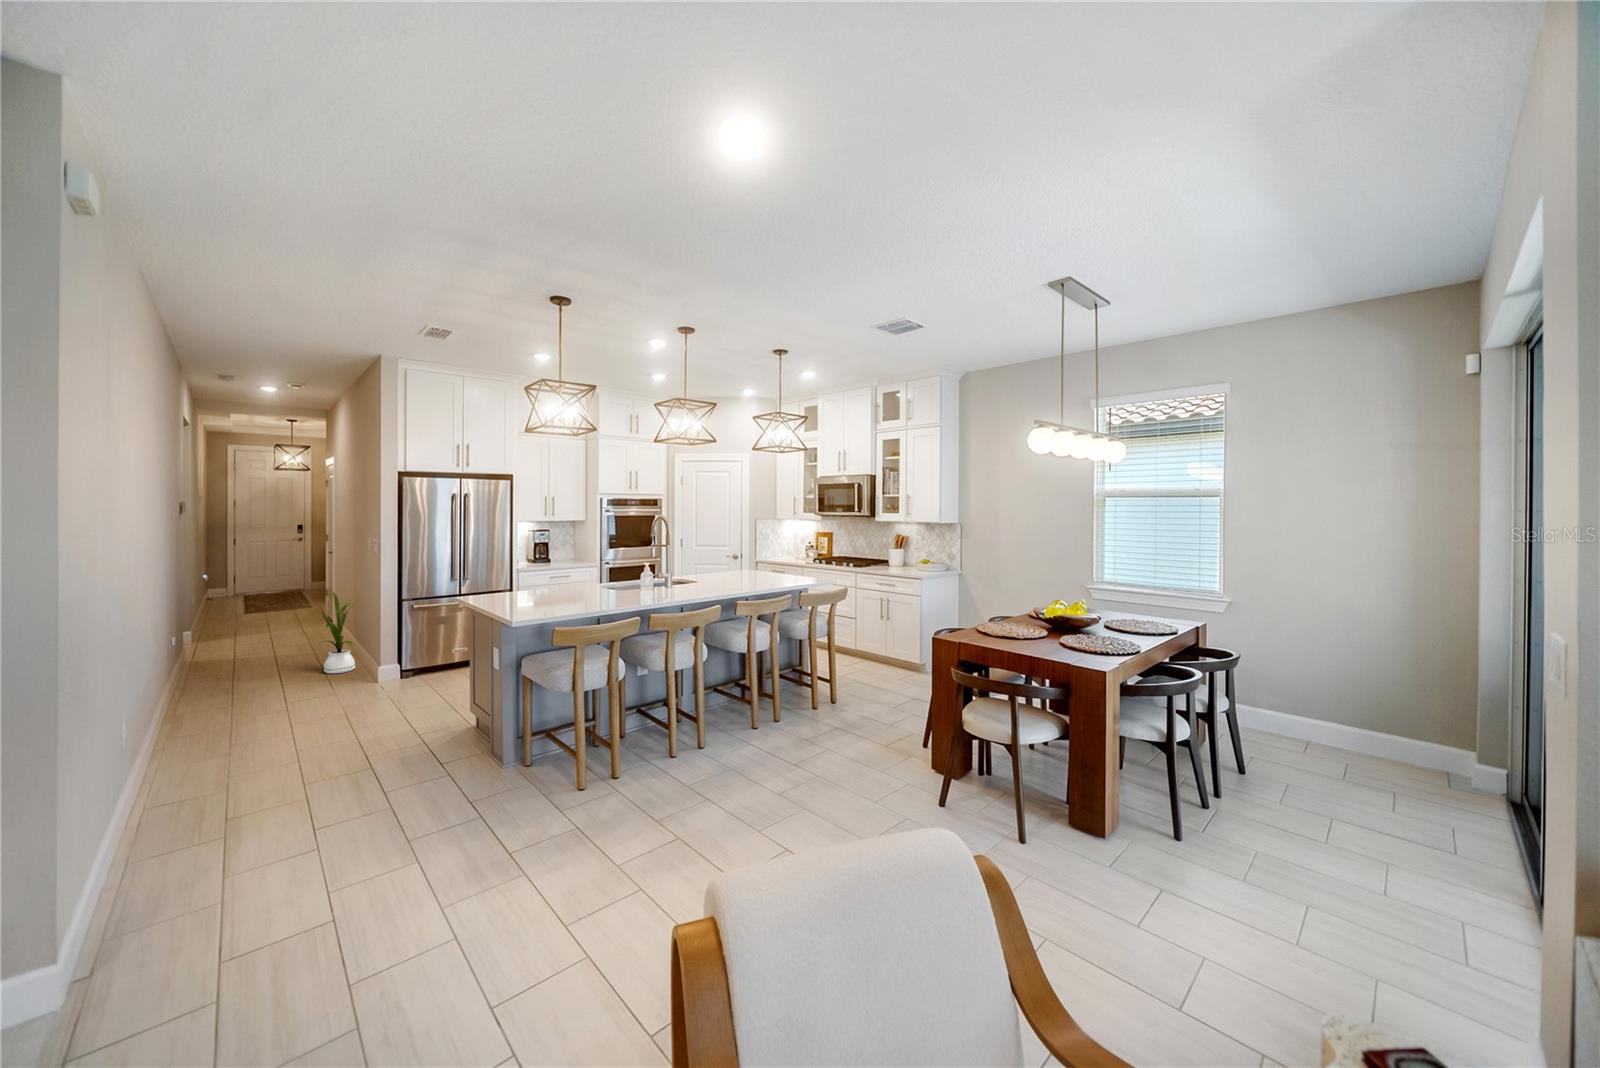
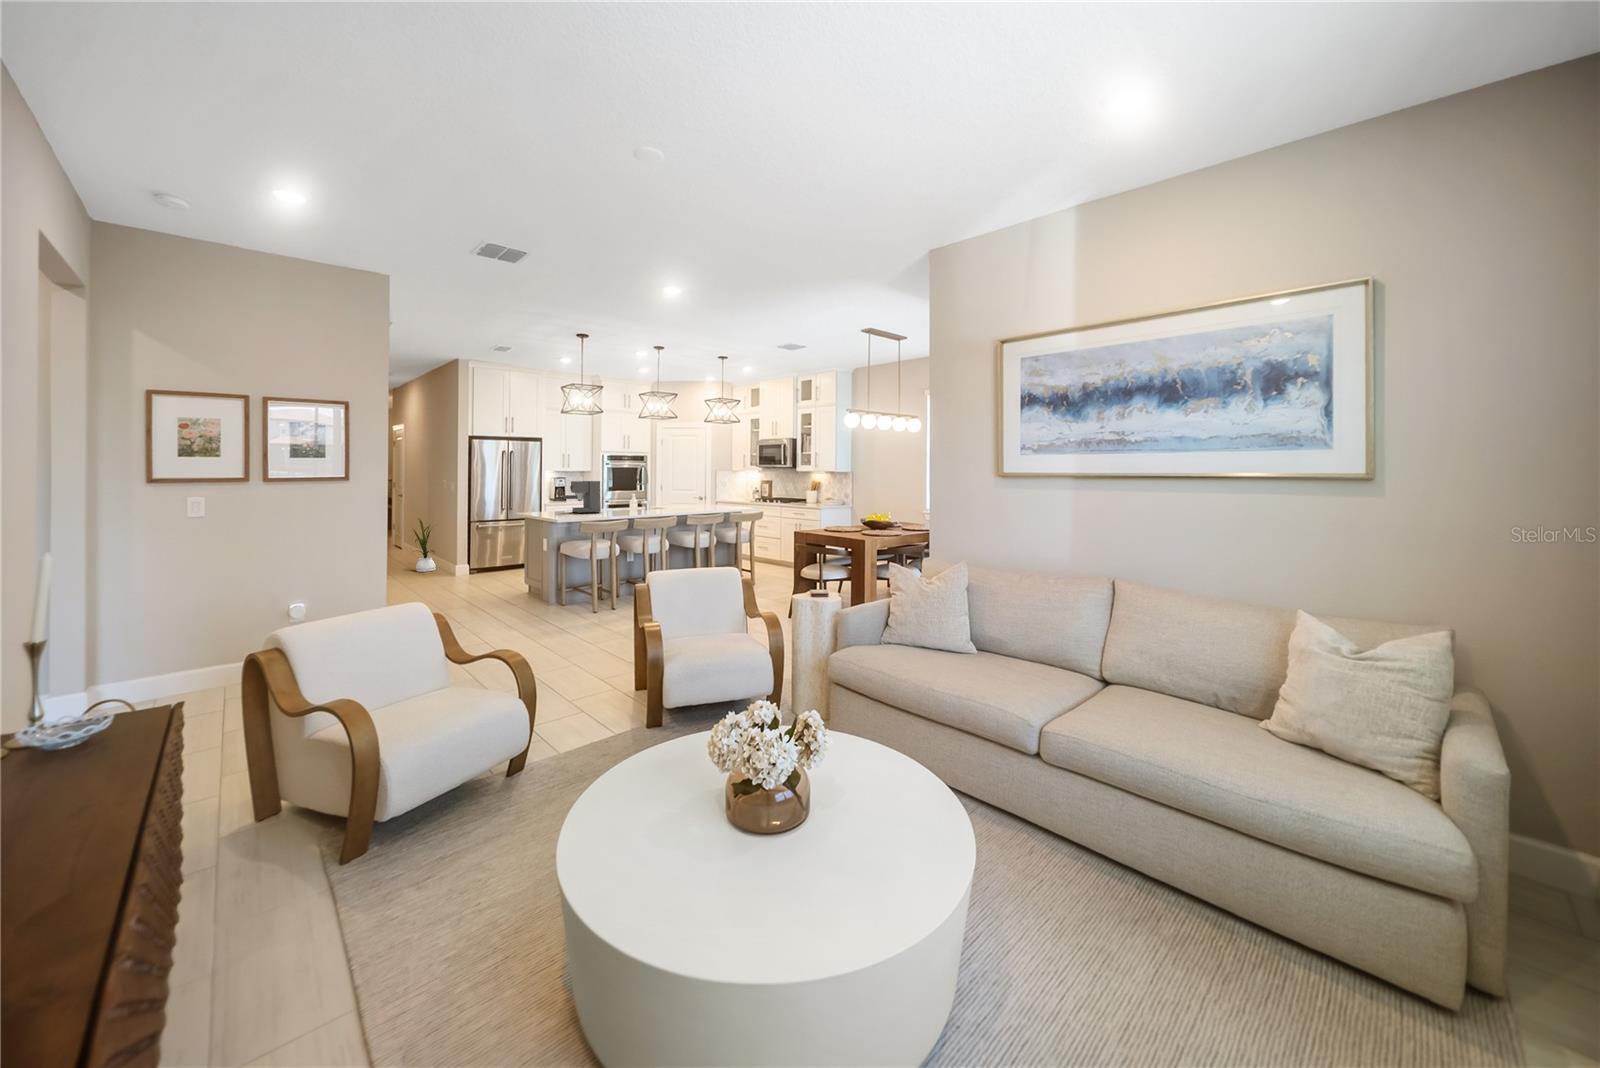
coffee maker: none [532,544,594,598] -> present [563,481,601,513]

